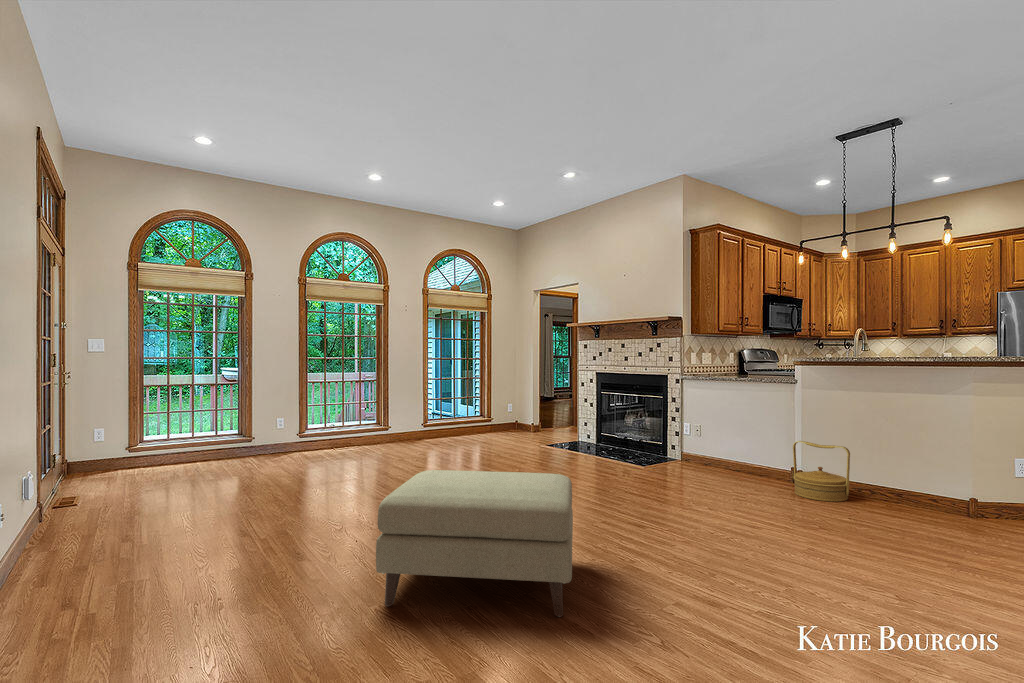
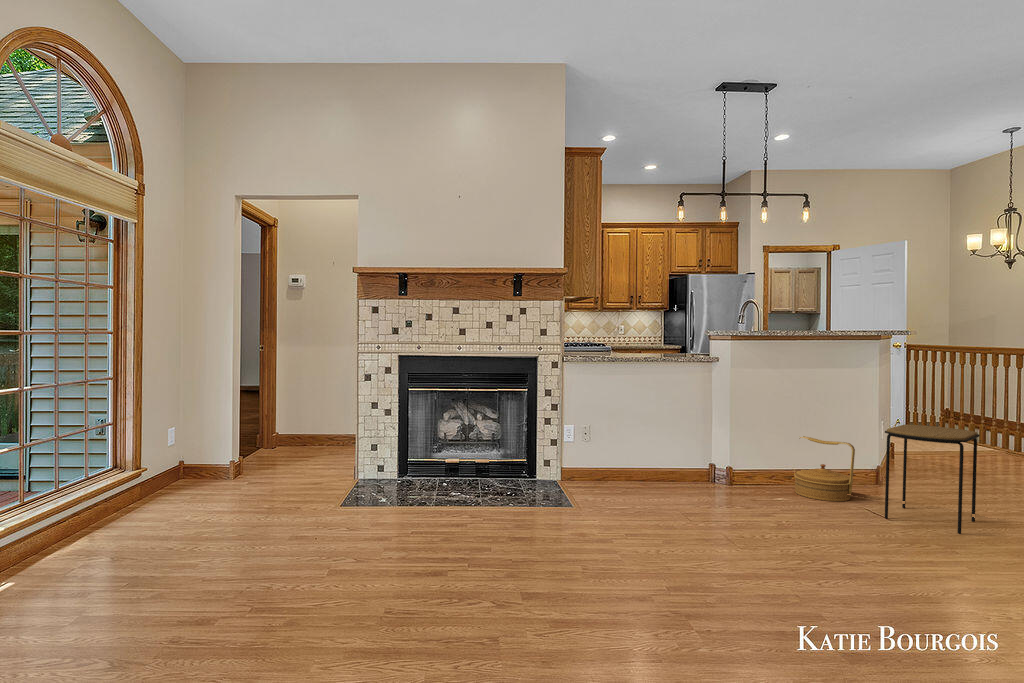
side table: none [878,429,970,533] -> present [885,425,980,534]
ottoman: present [376,470,573,617] -> none [349,461,563,617]

